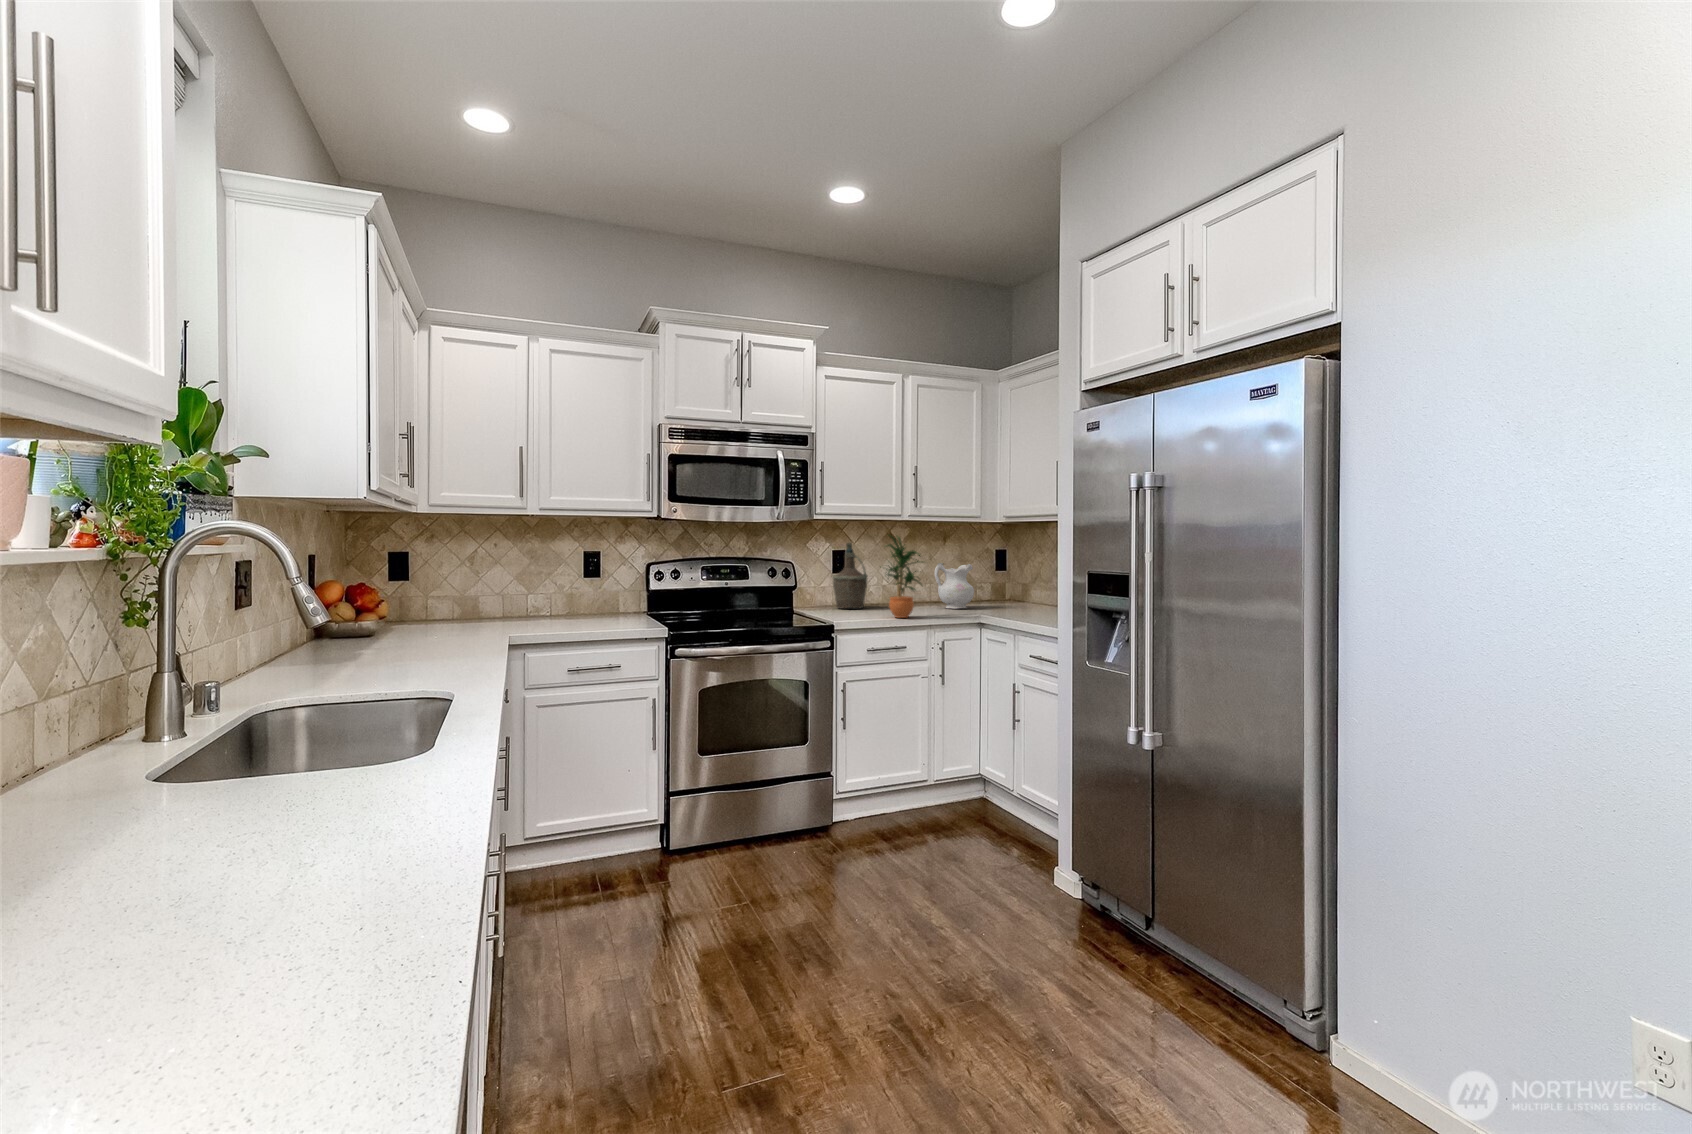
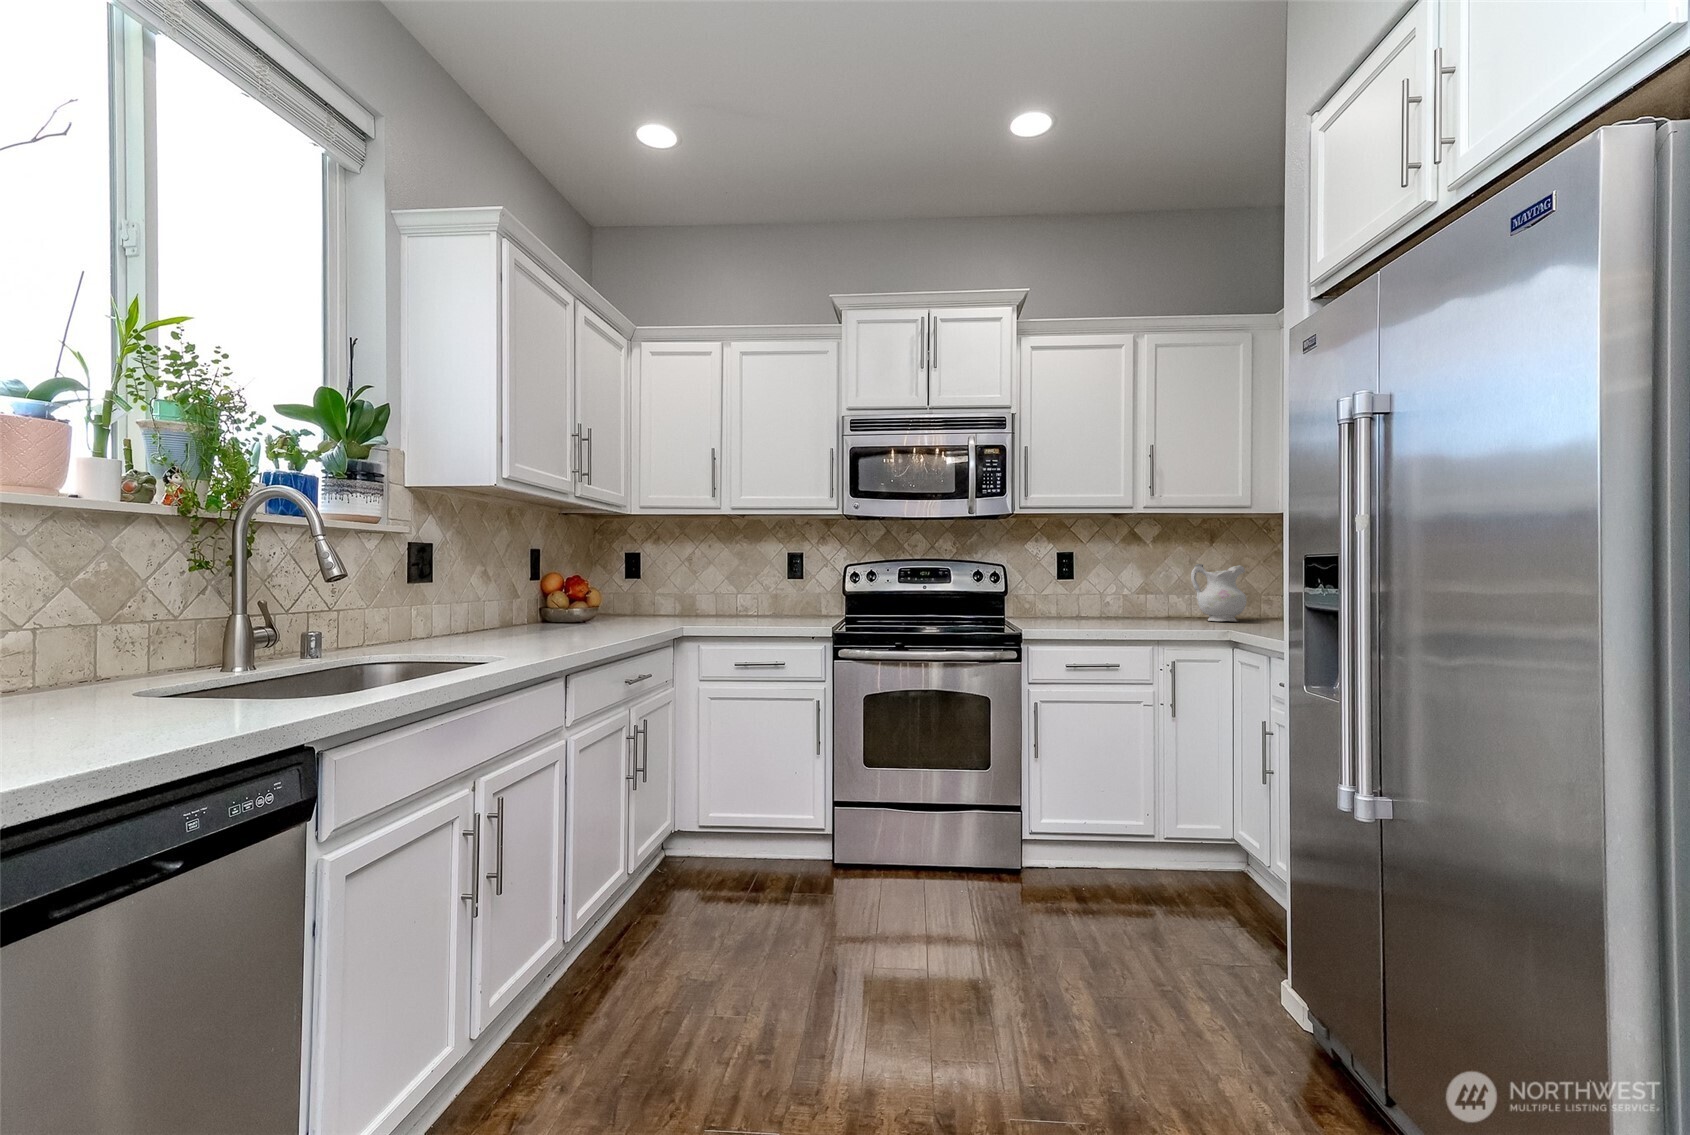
potted plant: present [886,536,921,618] -> none [1098,528,1161,629]
bottle: present [833,542,868,609] -> none [1058,540,1102,618]

